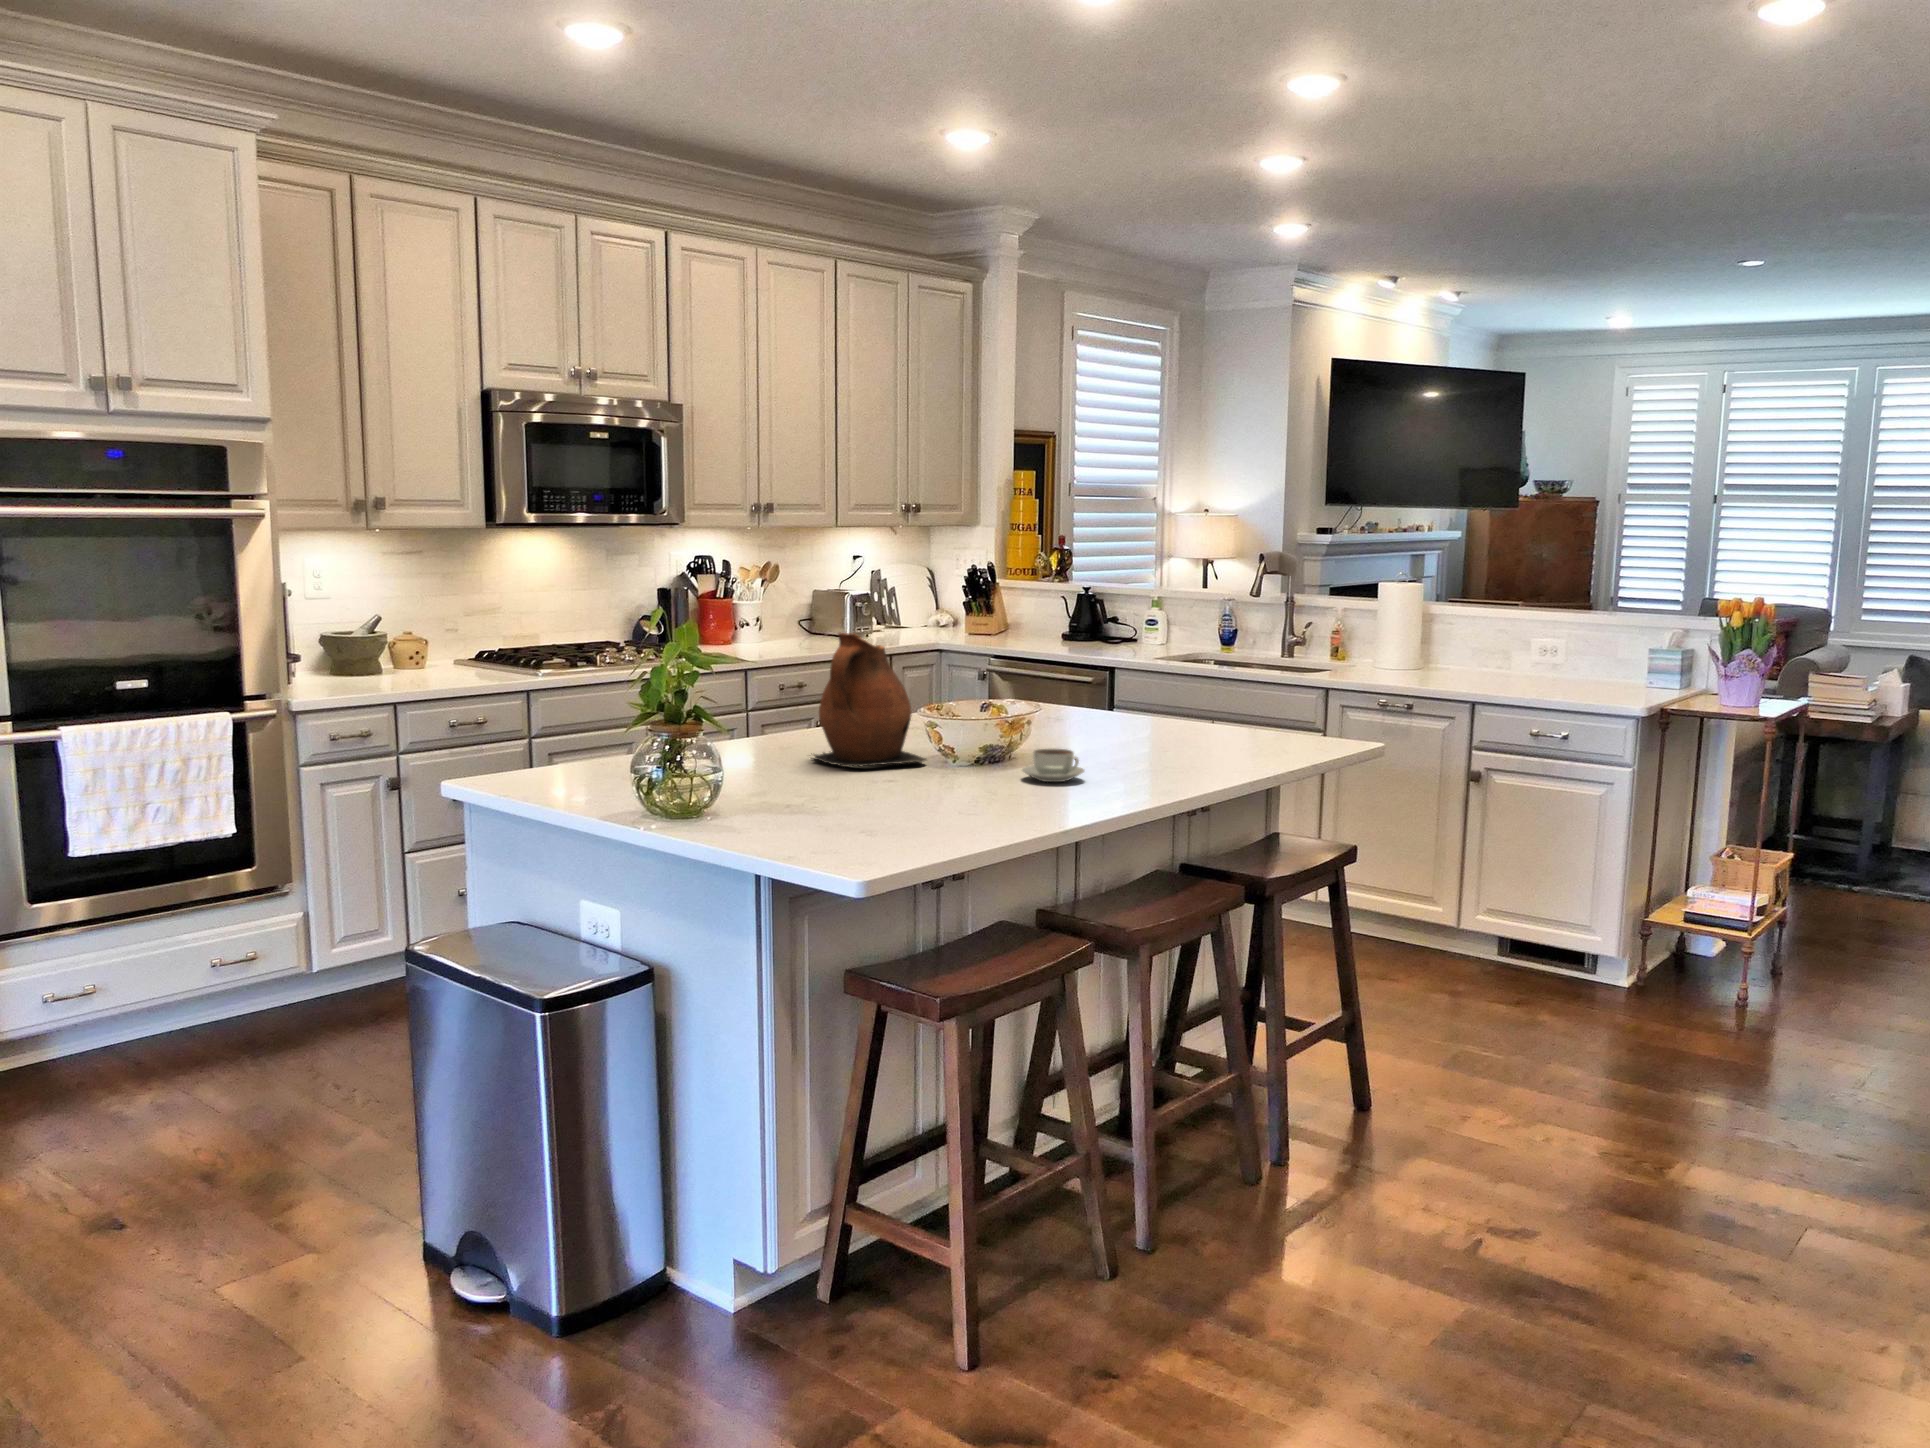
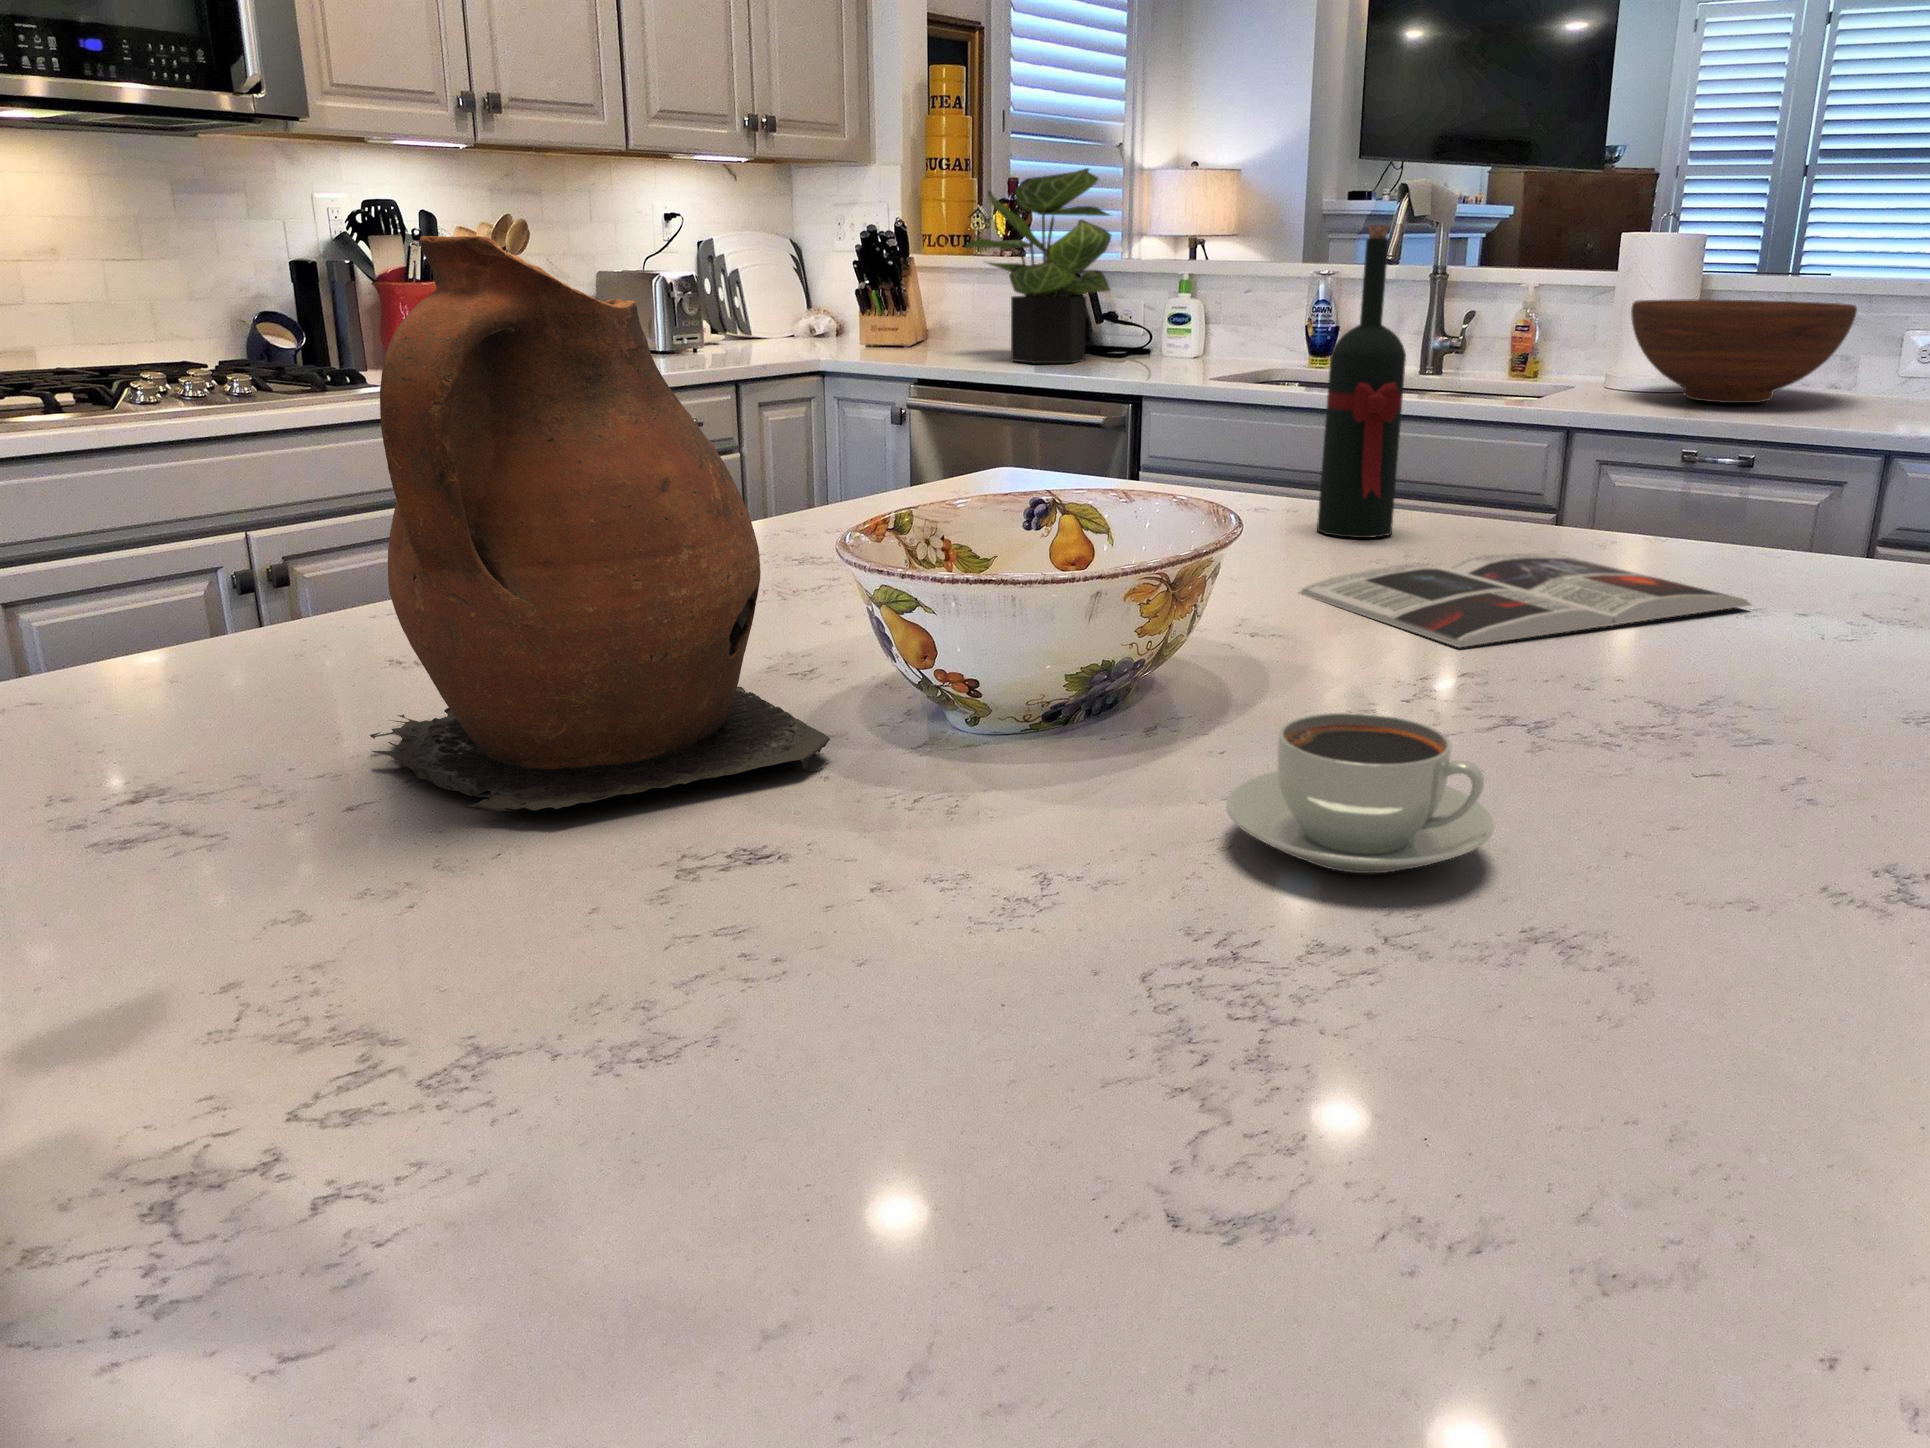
potted plant: none [1024,542,1115,647] -> present [965,168,1111,363]
wine bottle: none [1130,607,1161,726] -> present [1317,225,1406,538]
fruit bowl: none [1368,621,1480,676] -> present [1631,299,1857,403]
magazine: none [1099,729,1257,752] -> present [1299,552,1751,647]

